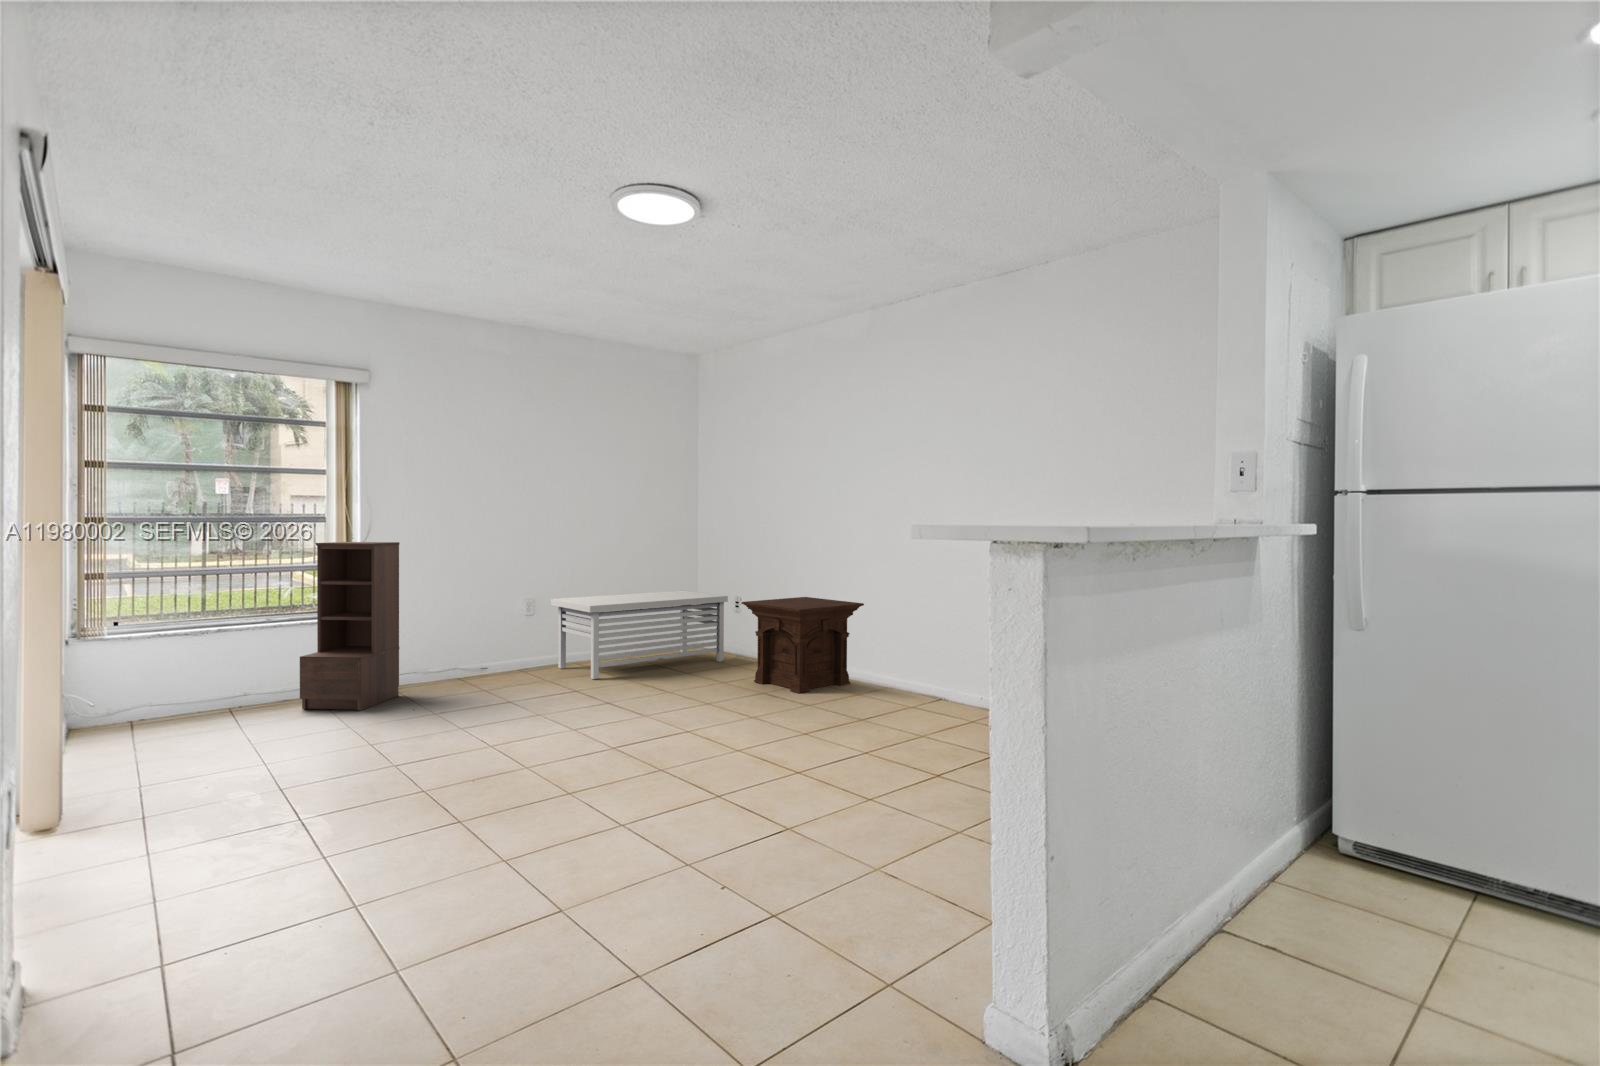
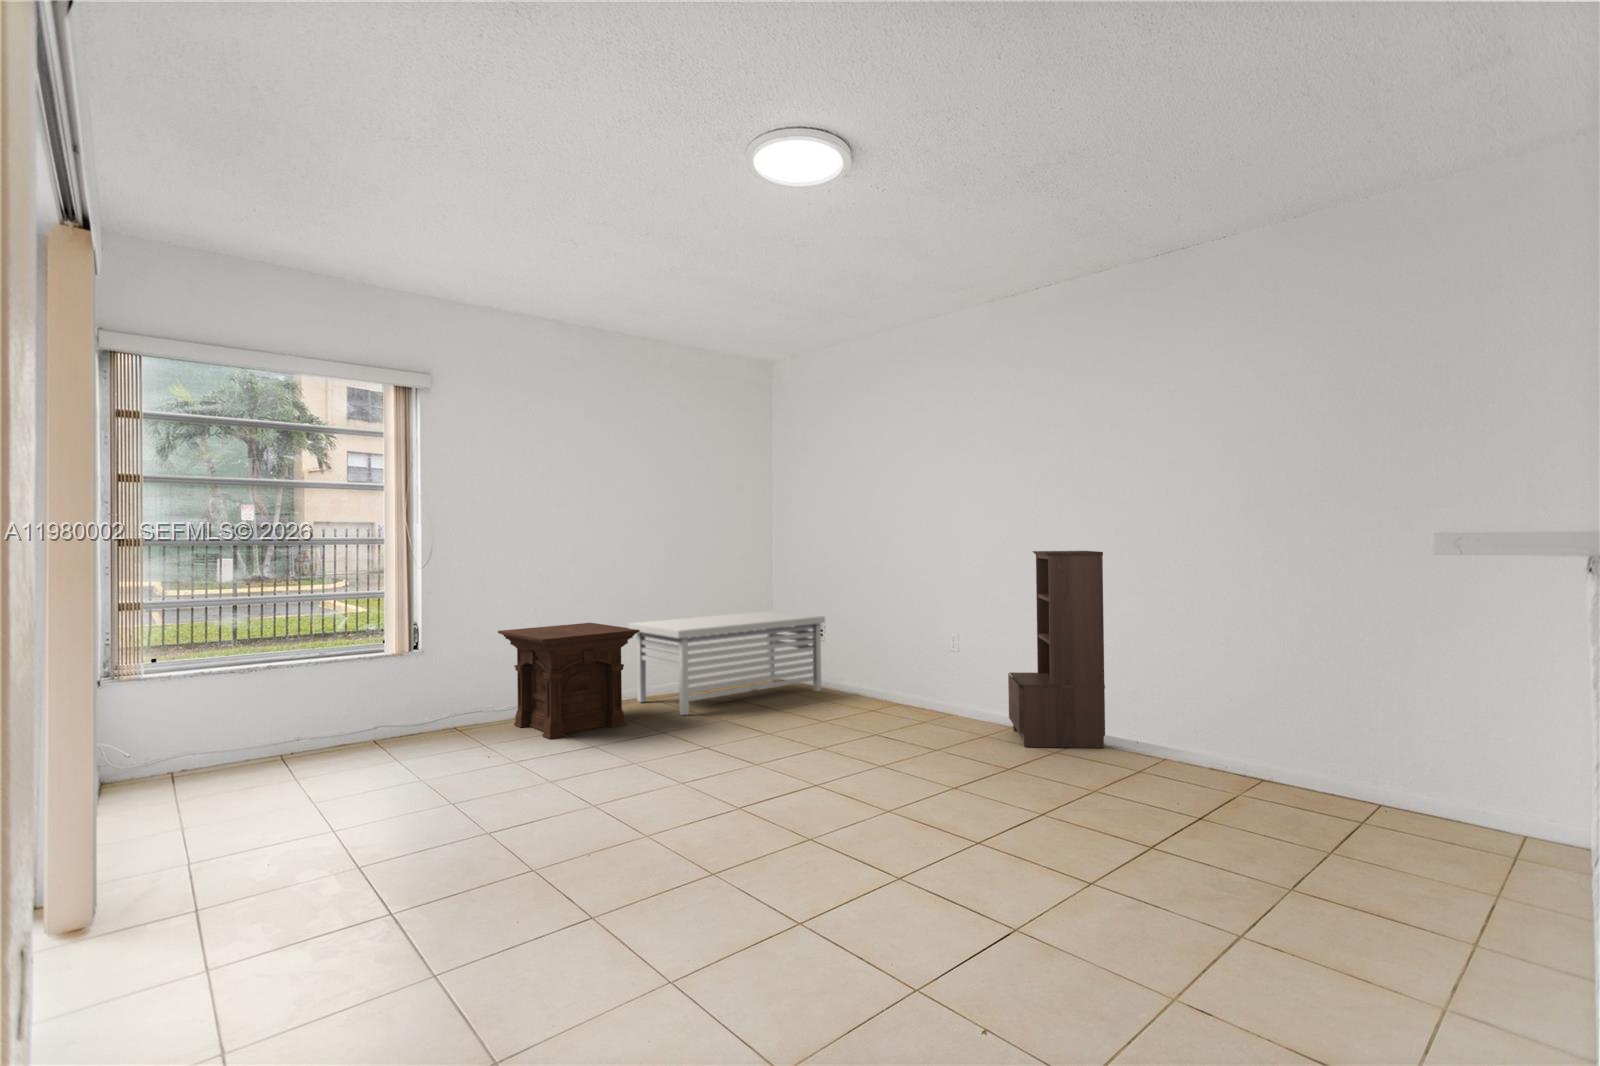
bookshelf: present [300,542,400,710] -> present [1008,551,1105,748]
side table: present [742,597,864,693] -> present [498,623,640,739]

